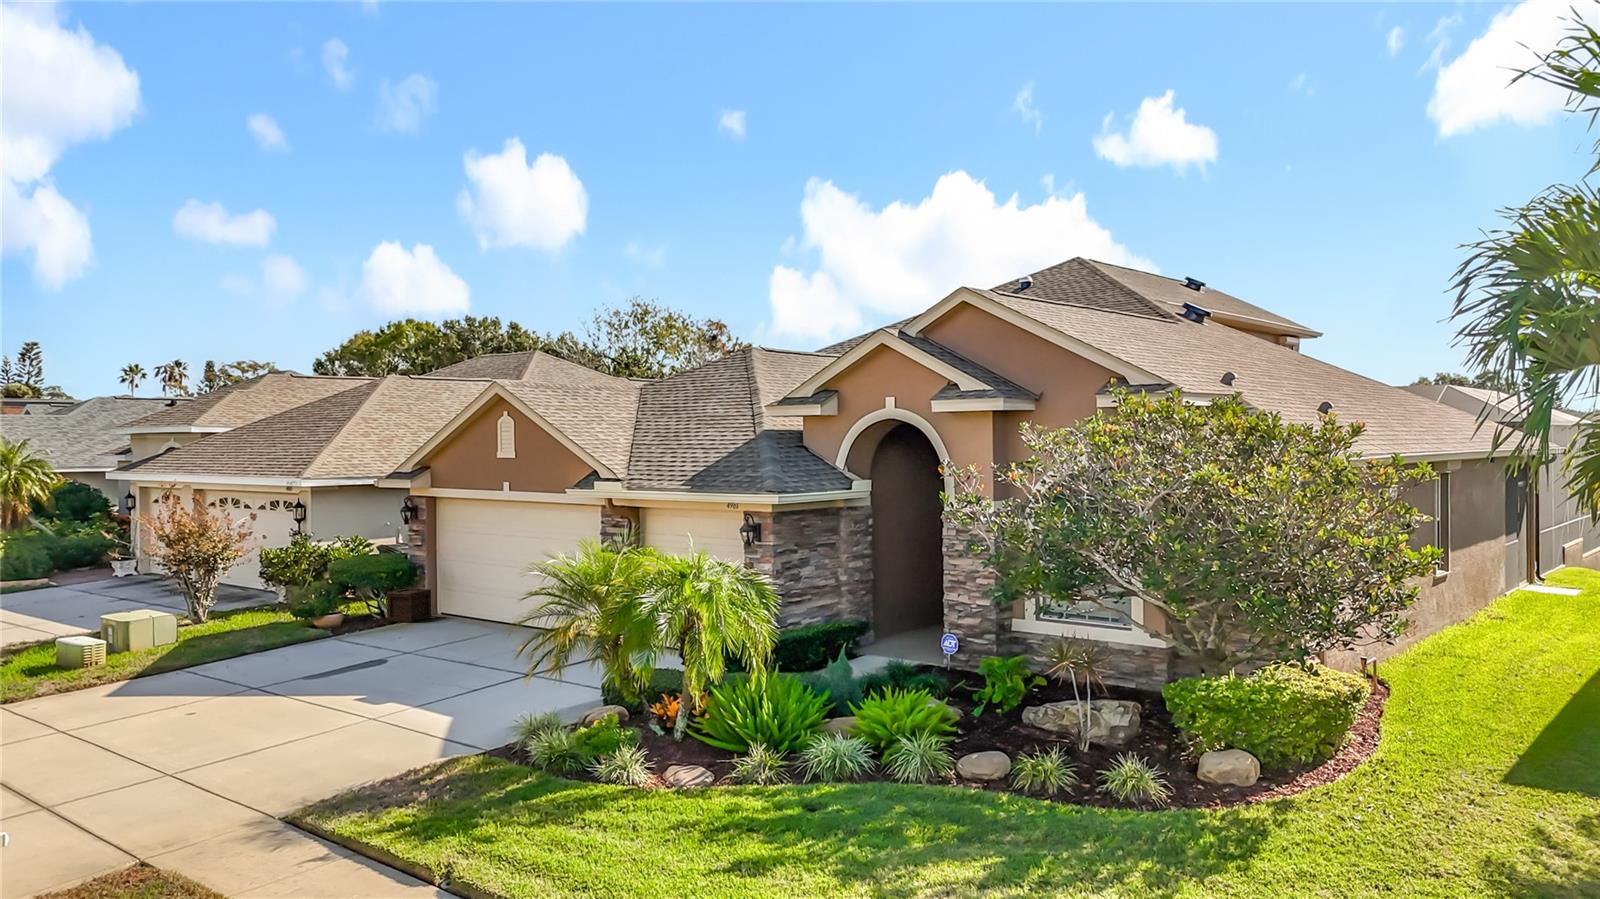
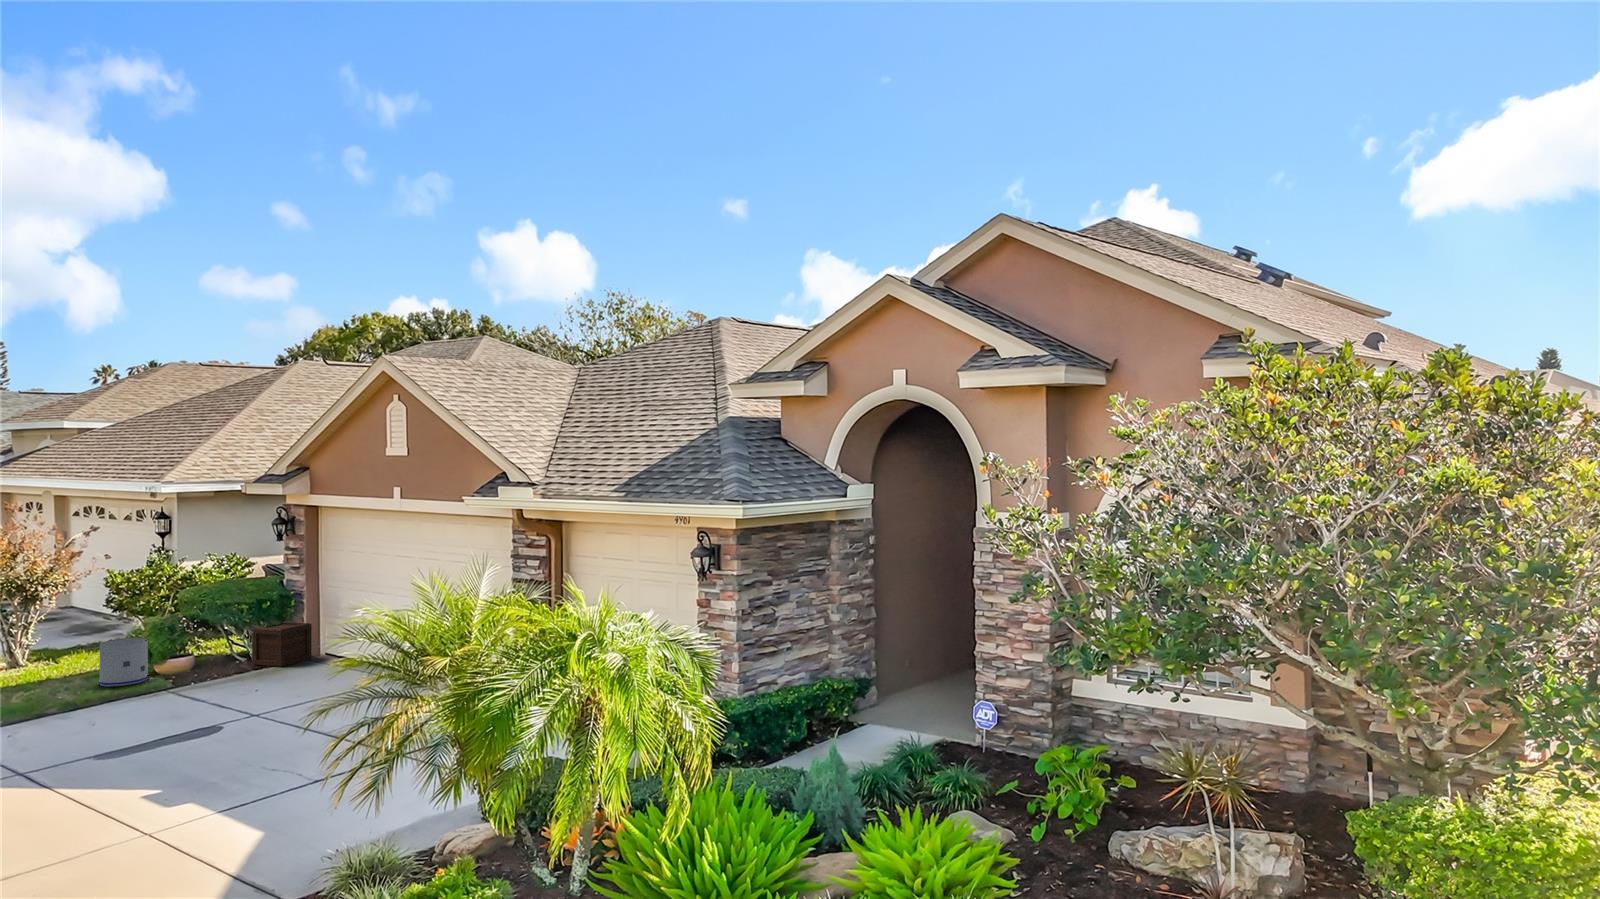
trash can: none [278,599,313,635] -> present [98,638,148,686]

